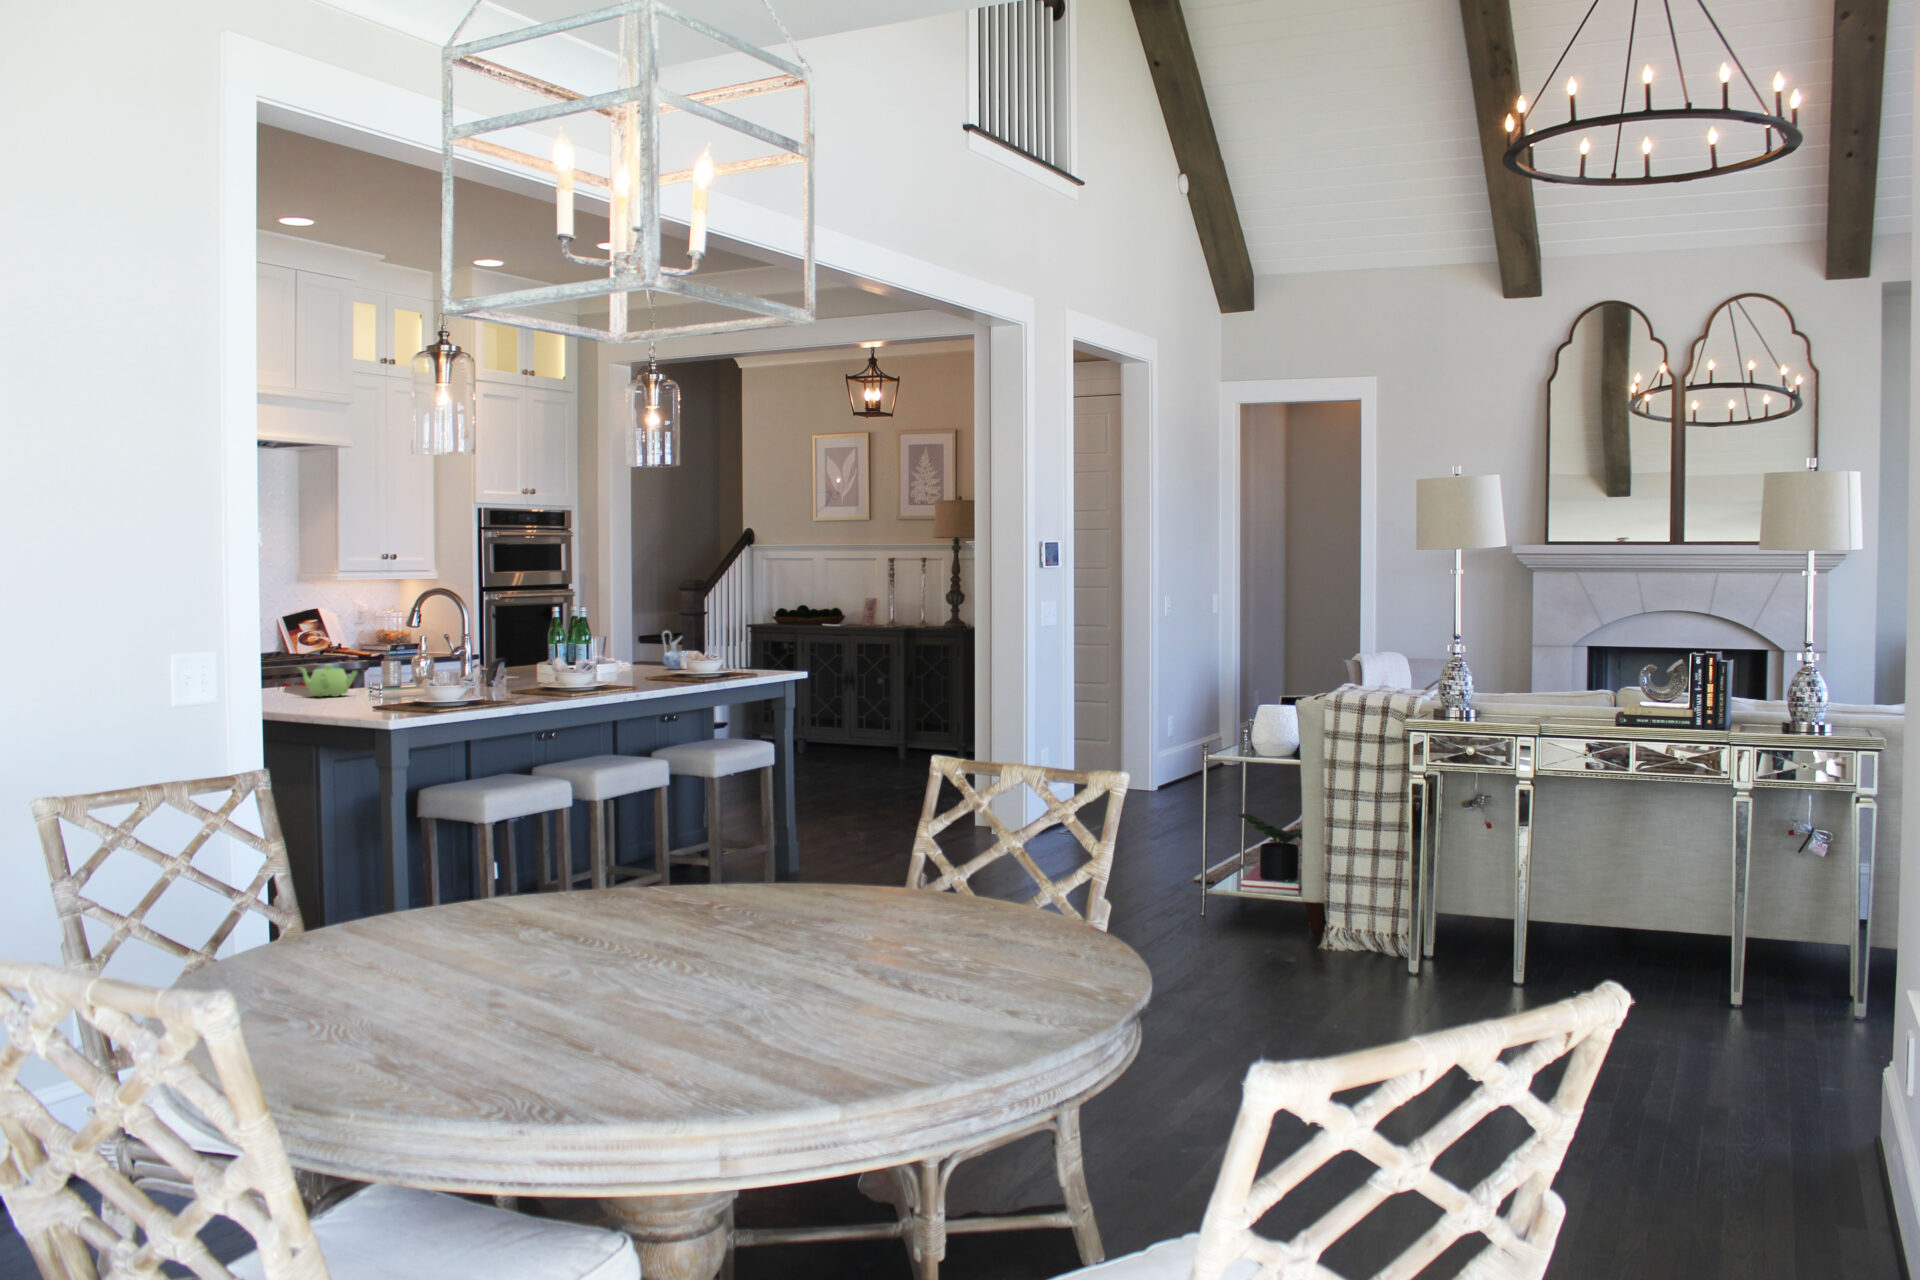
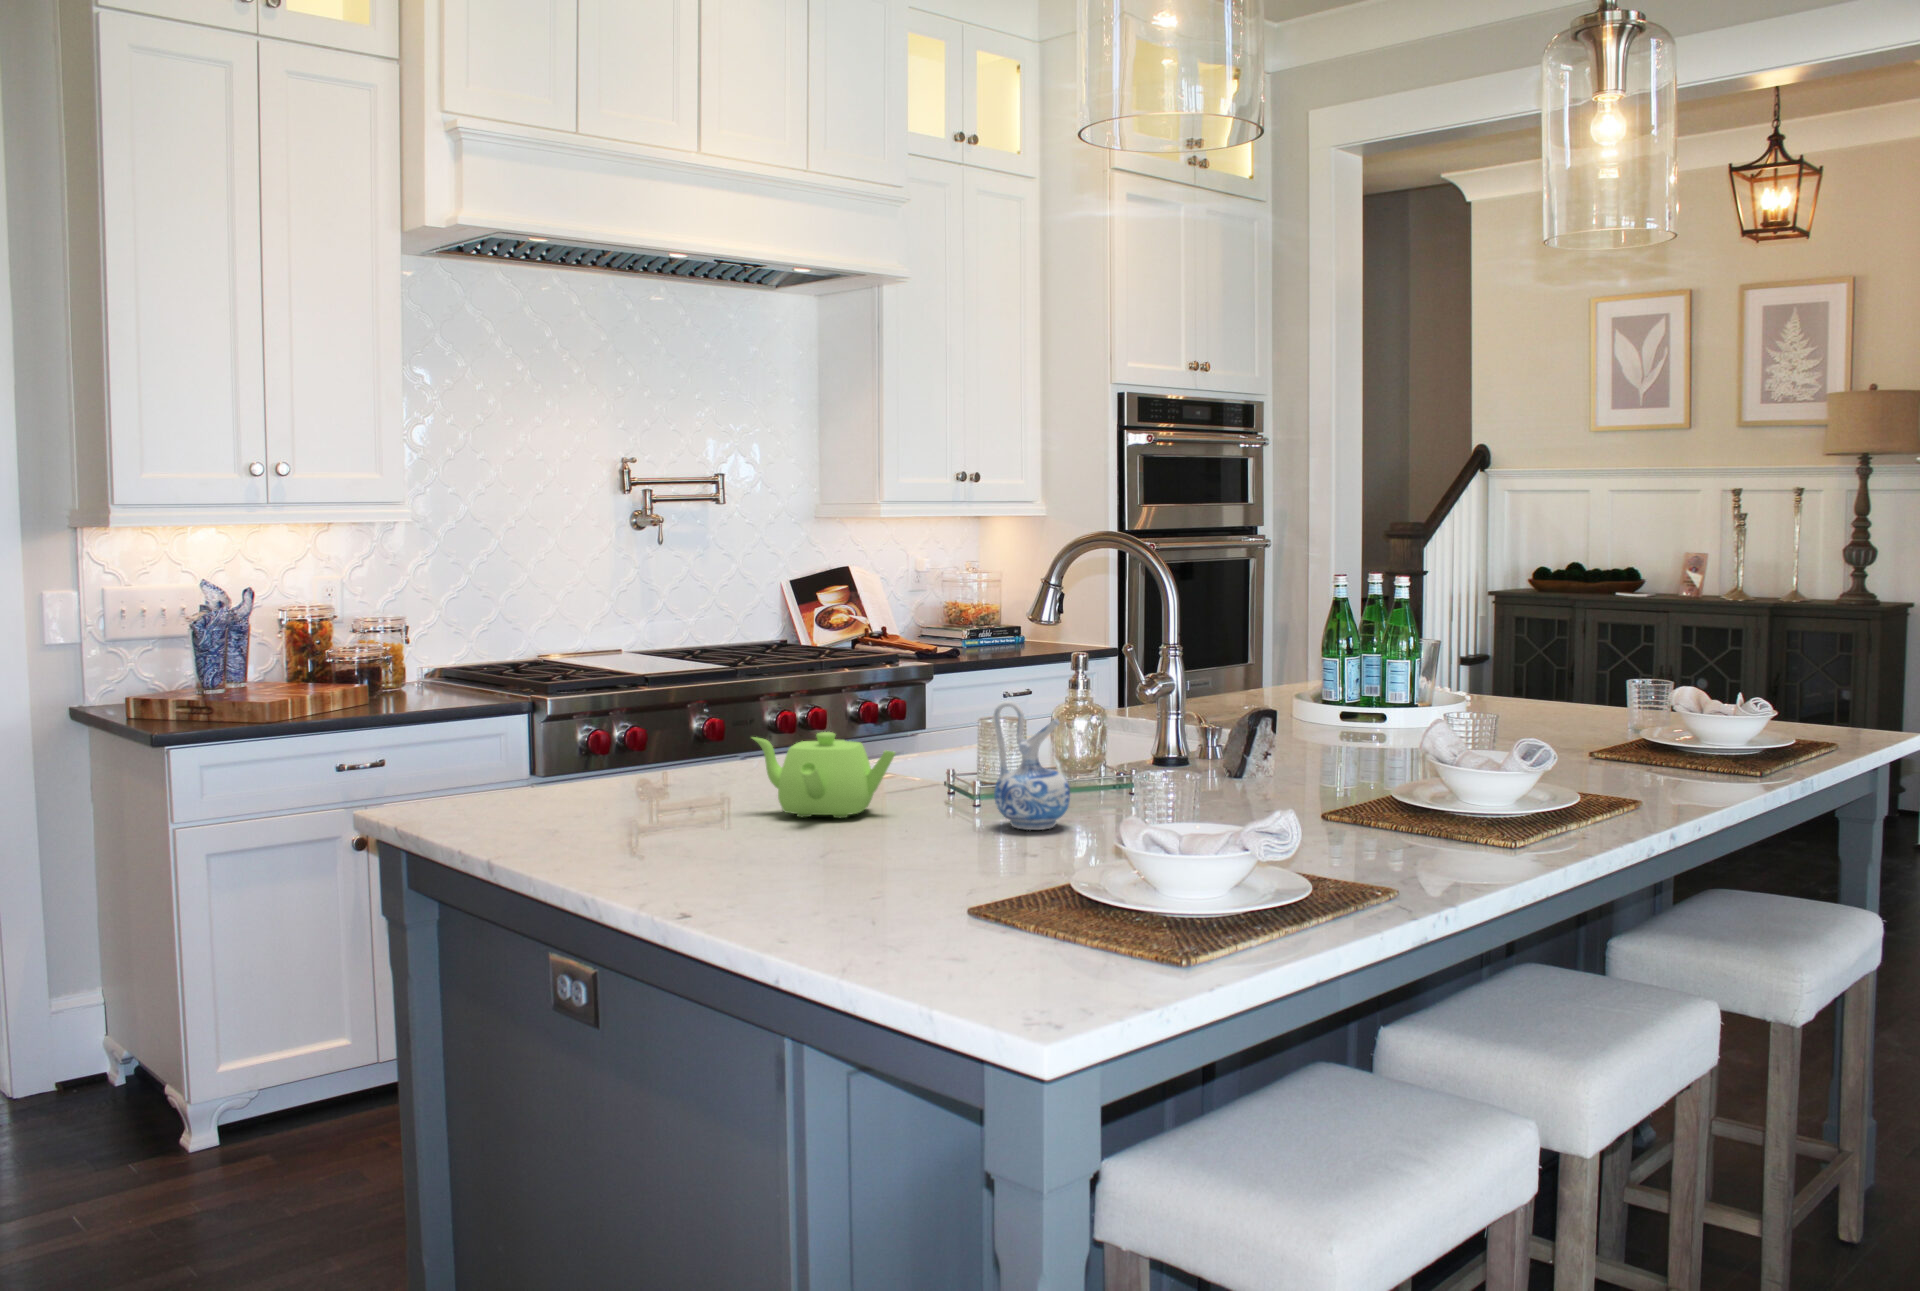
ceramic pitcher: present [663,631,682,669] -> present [993,701,1070,830]

